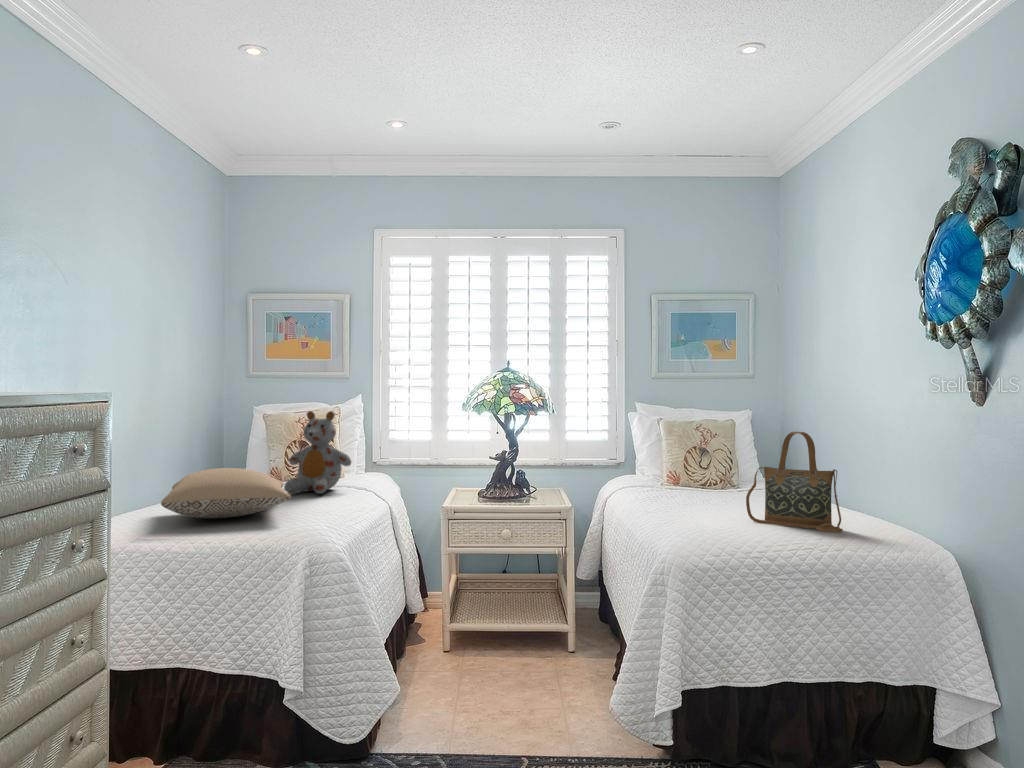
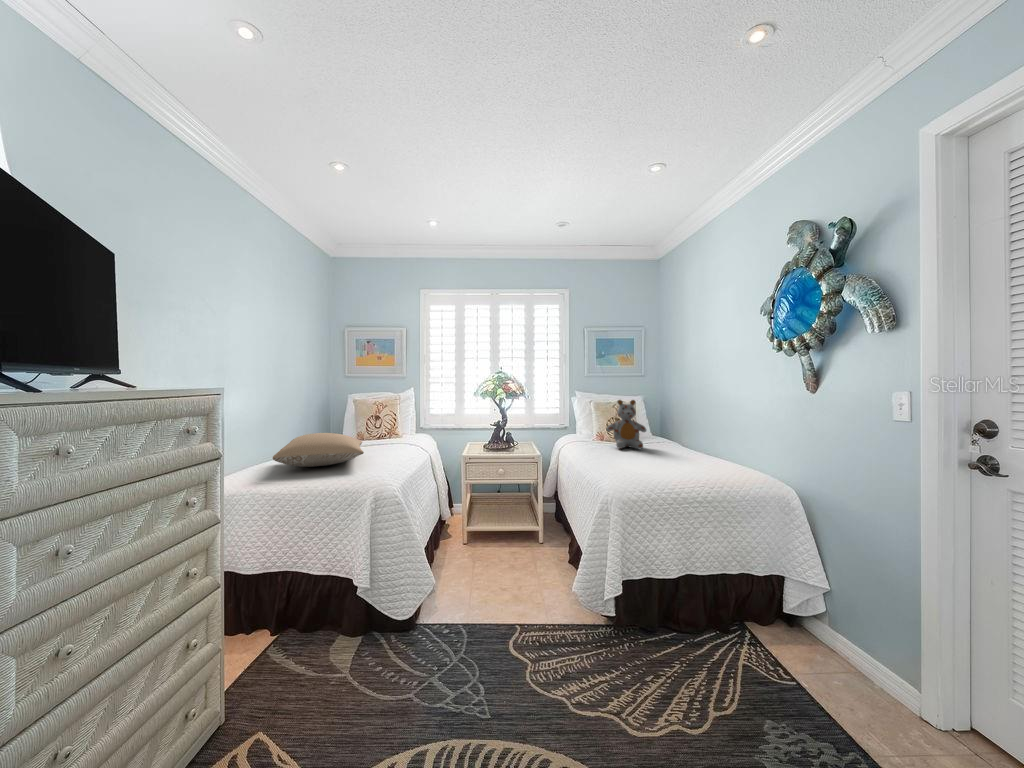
stuffed bear: present [284,411,351,494] -> present [607,400,646,449]
handbag: present [746,432,843,533] -> none [655,409,721,474]

